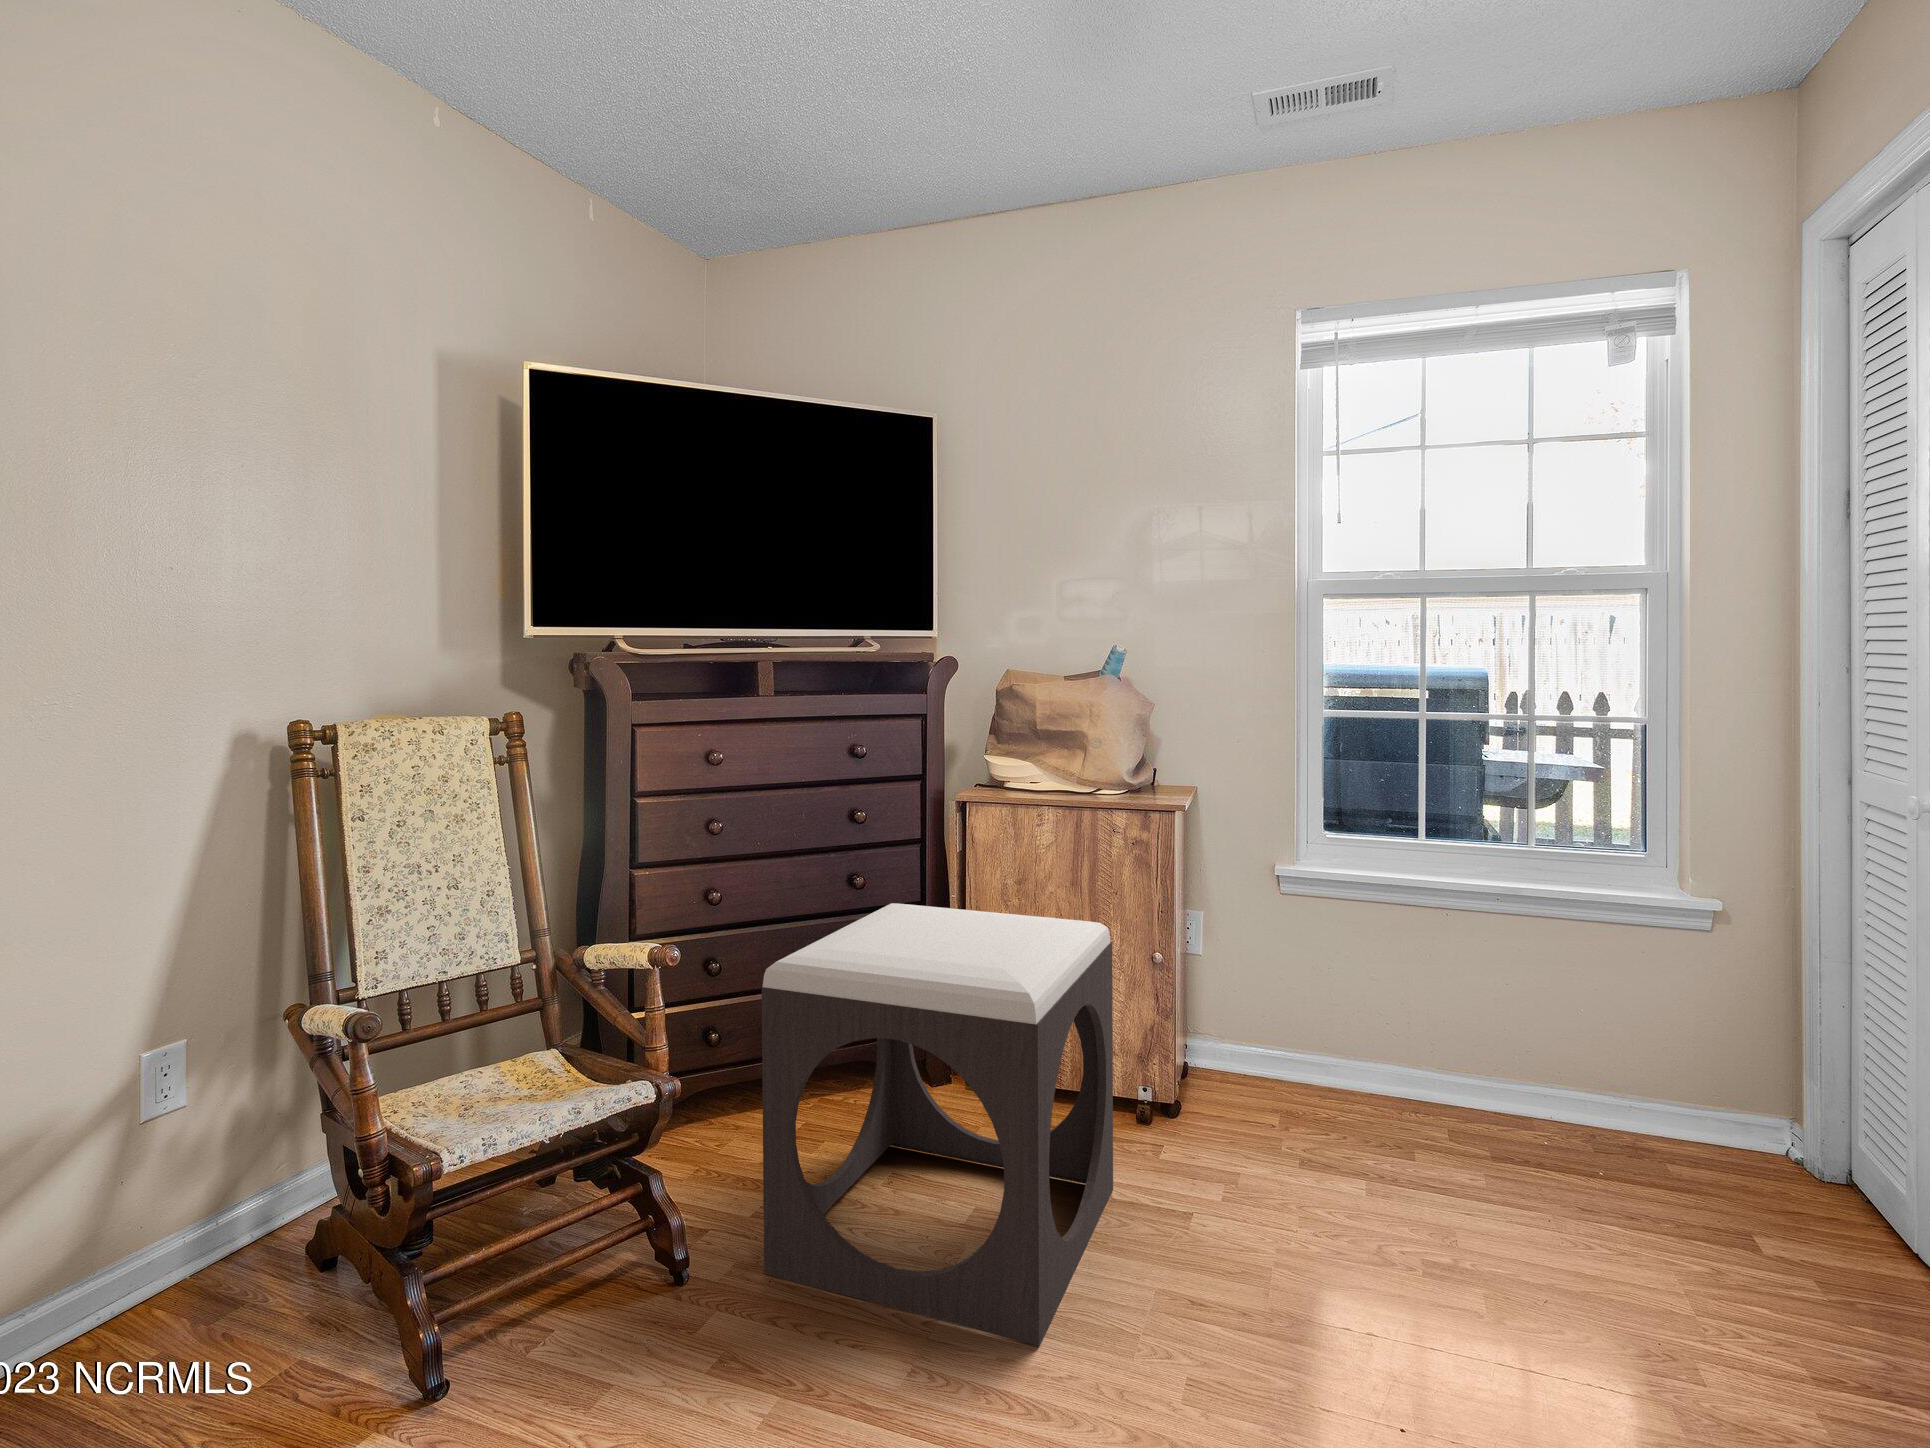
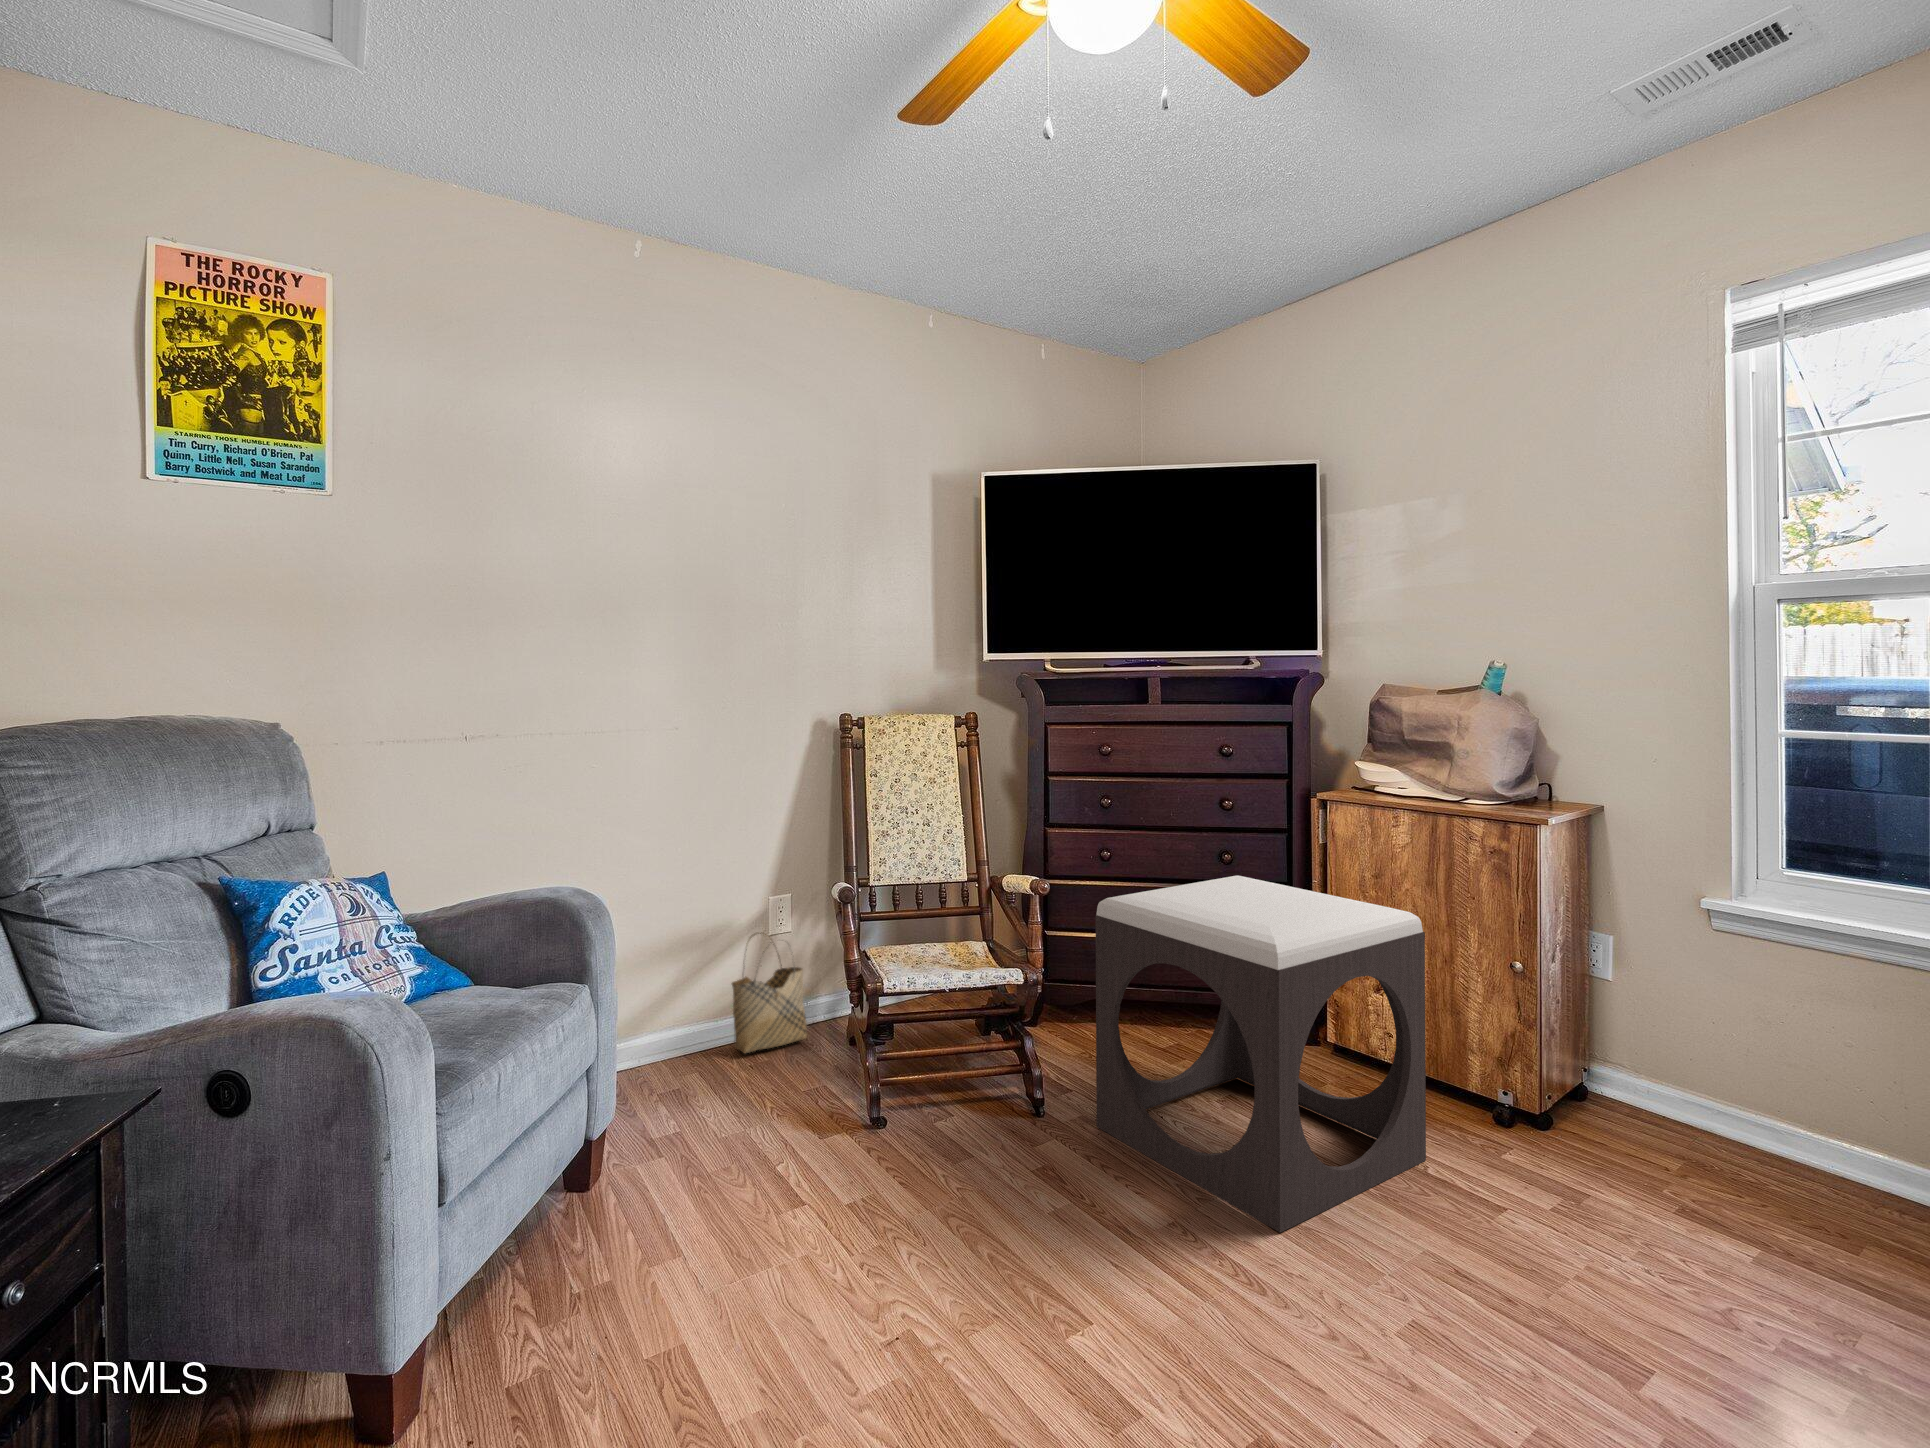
woven basket: none [73,1113,238,1346] -> present [732,932,807,1053]

